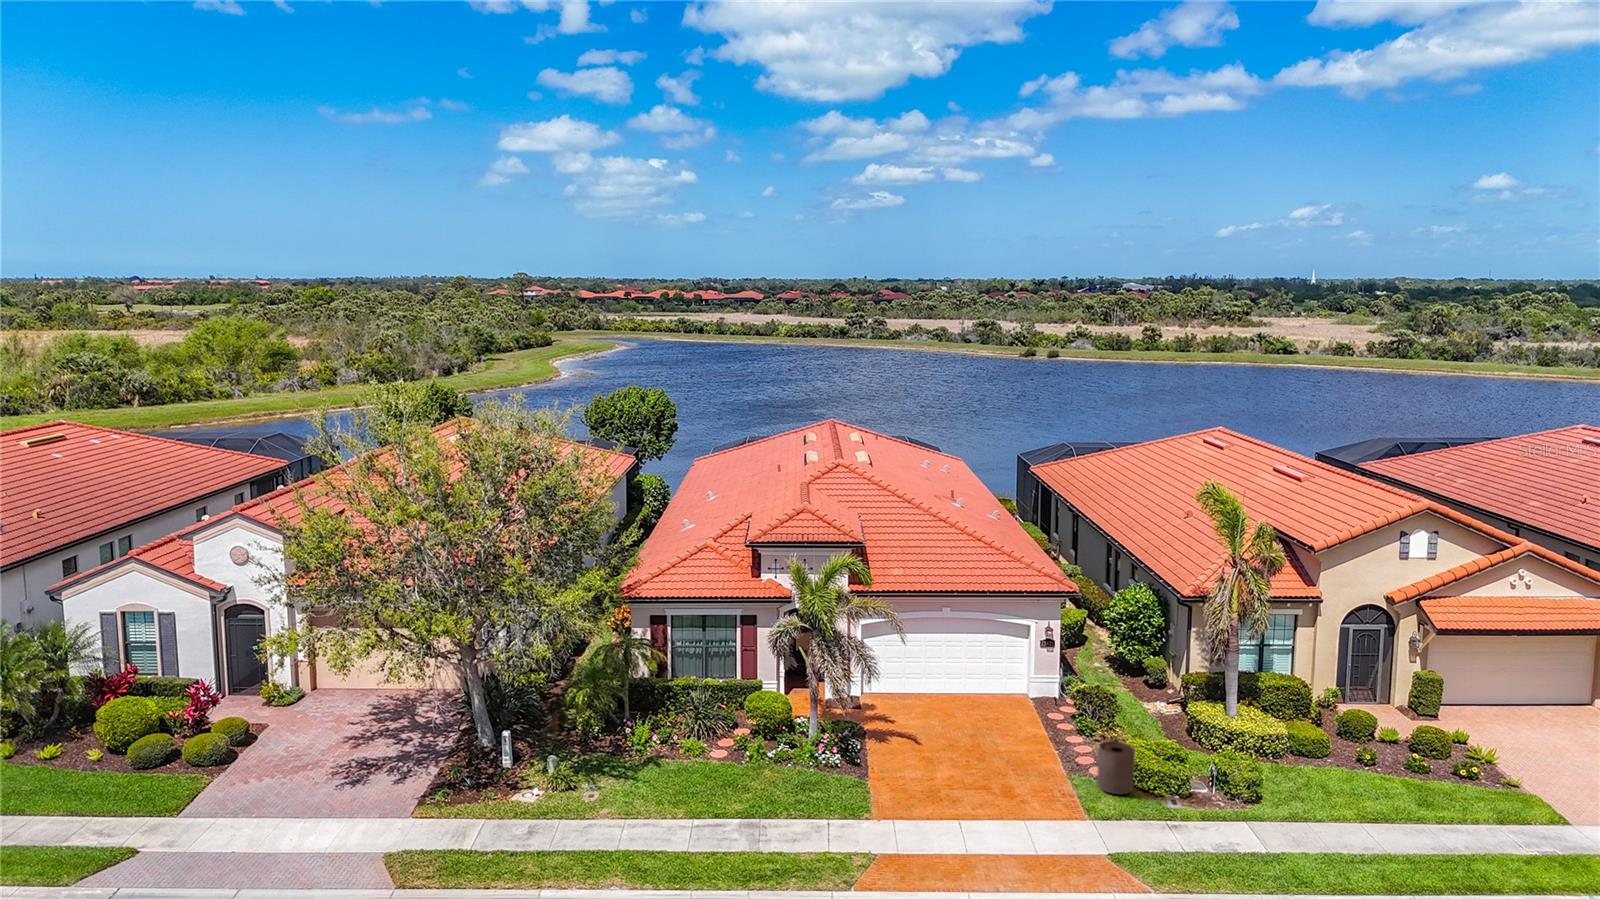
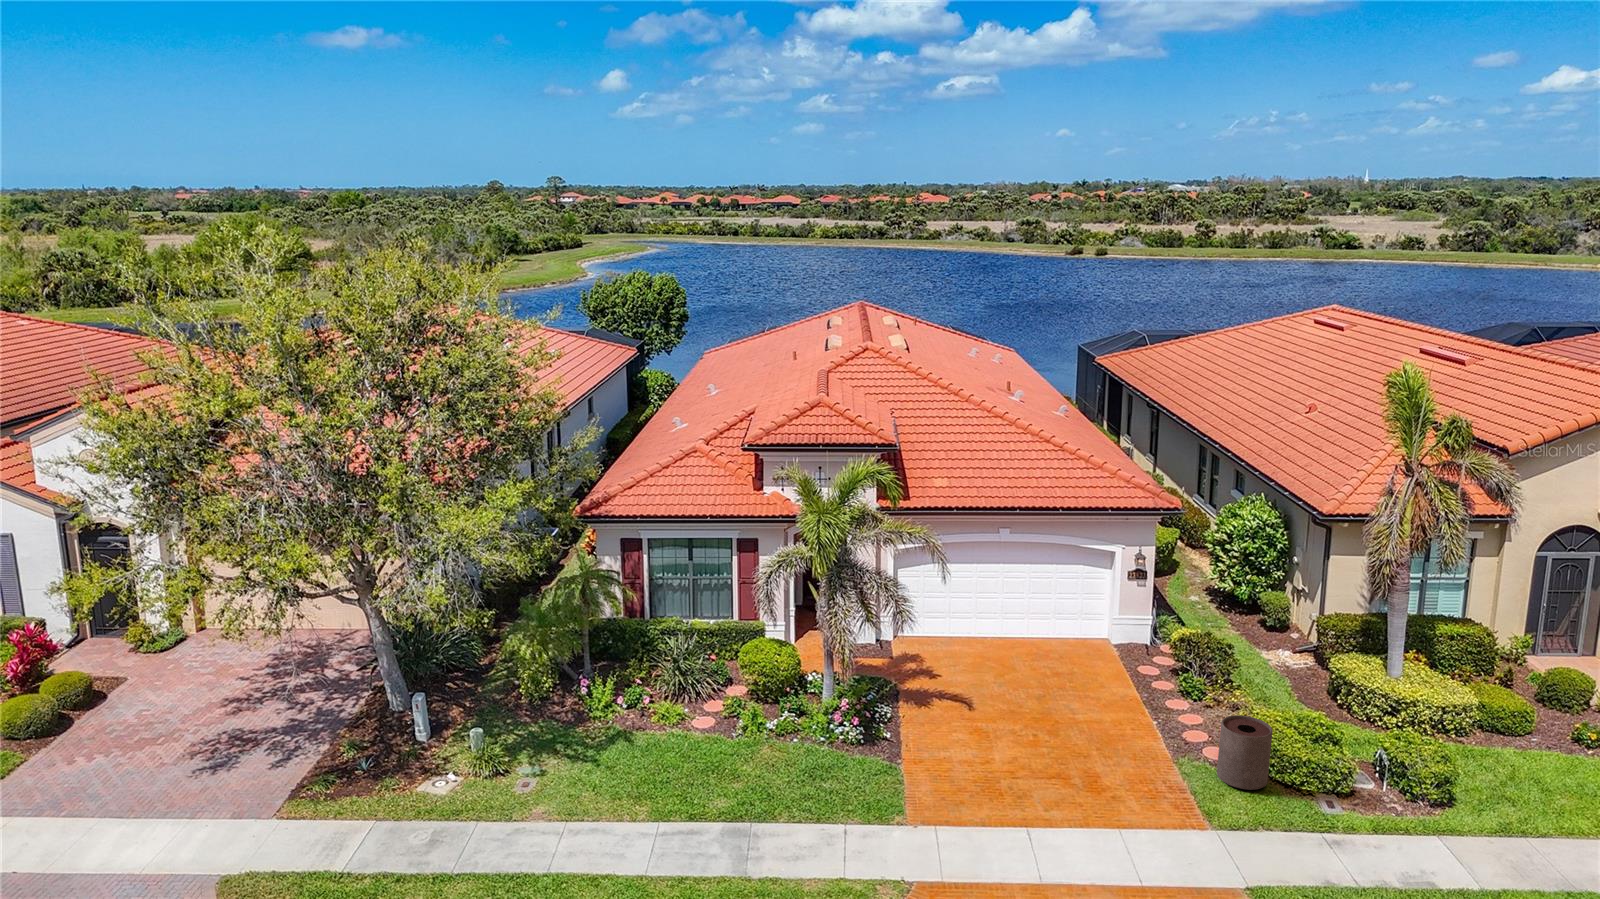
potted plant: present [545,697,568,731] -> none [480,645,515,690]

